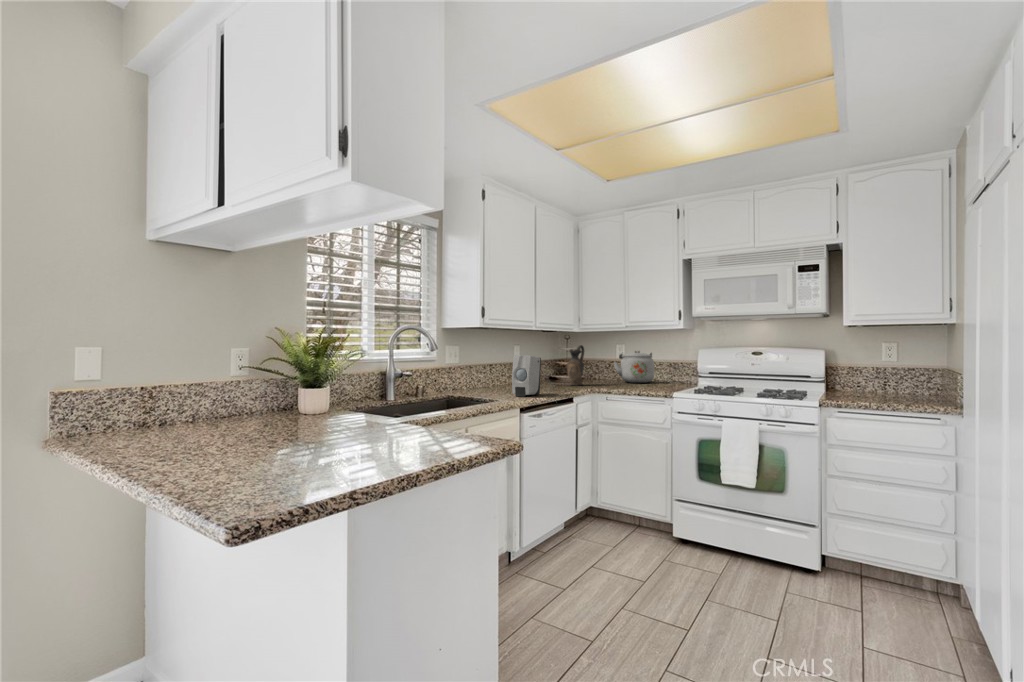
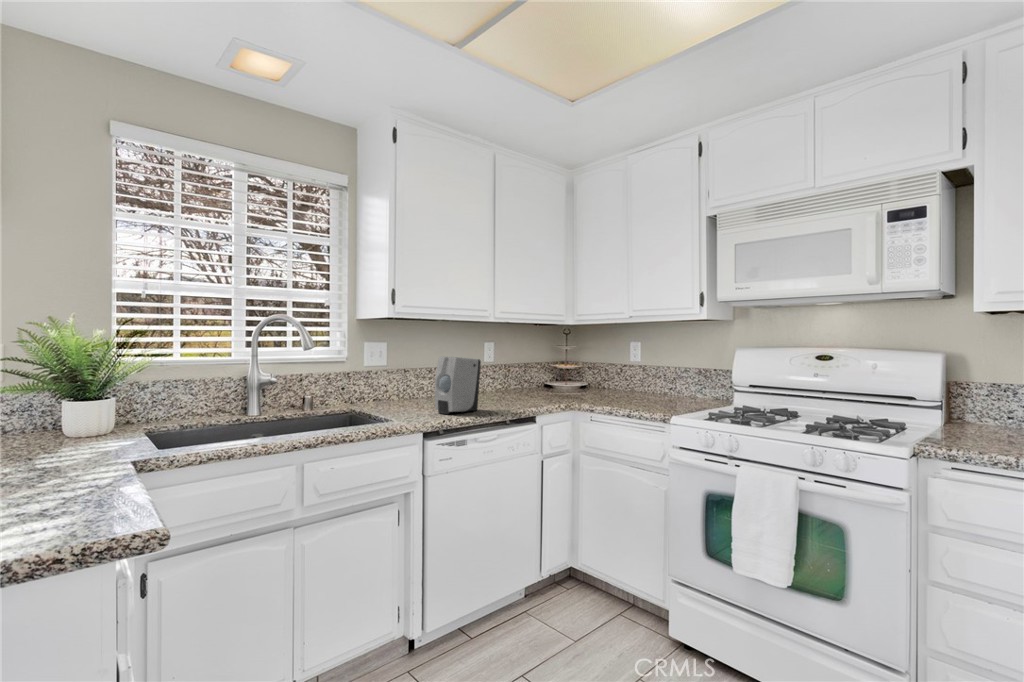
ceramic pitcher: present [566,345,584,385] -> none [548,343,574,398]
kettle: present [614,351,654,383] -> none [621,351,677,396]

